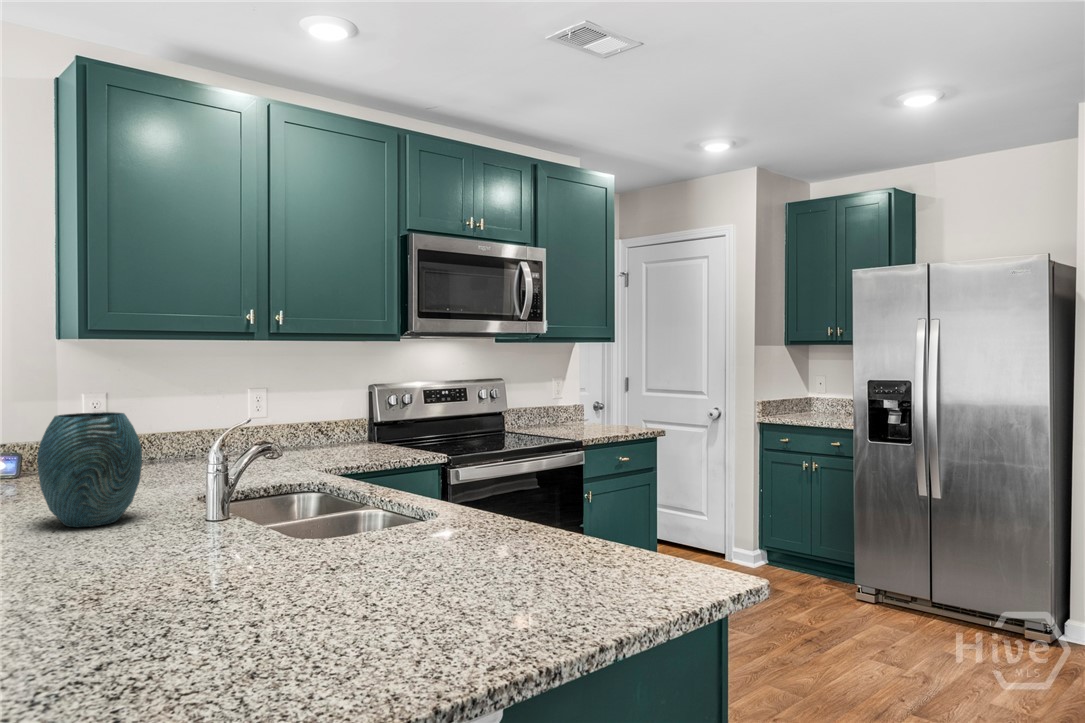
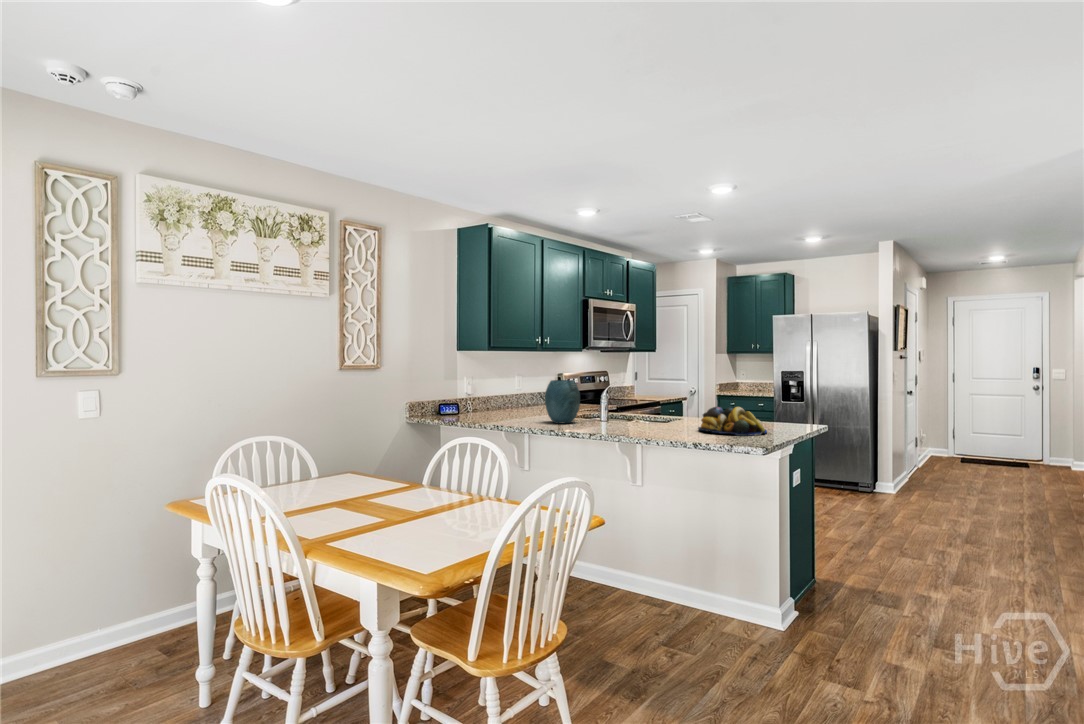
fruit bowl: none [239,517,474,654] -> present [698,407,767,436]

